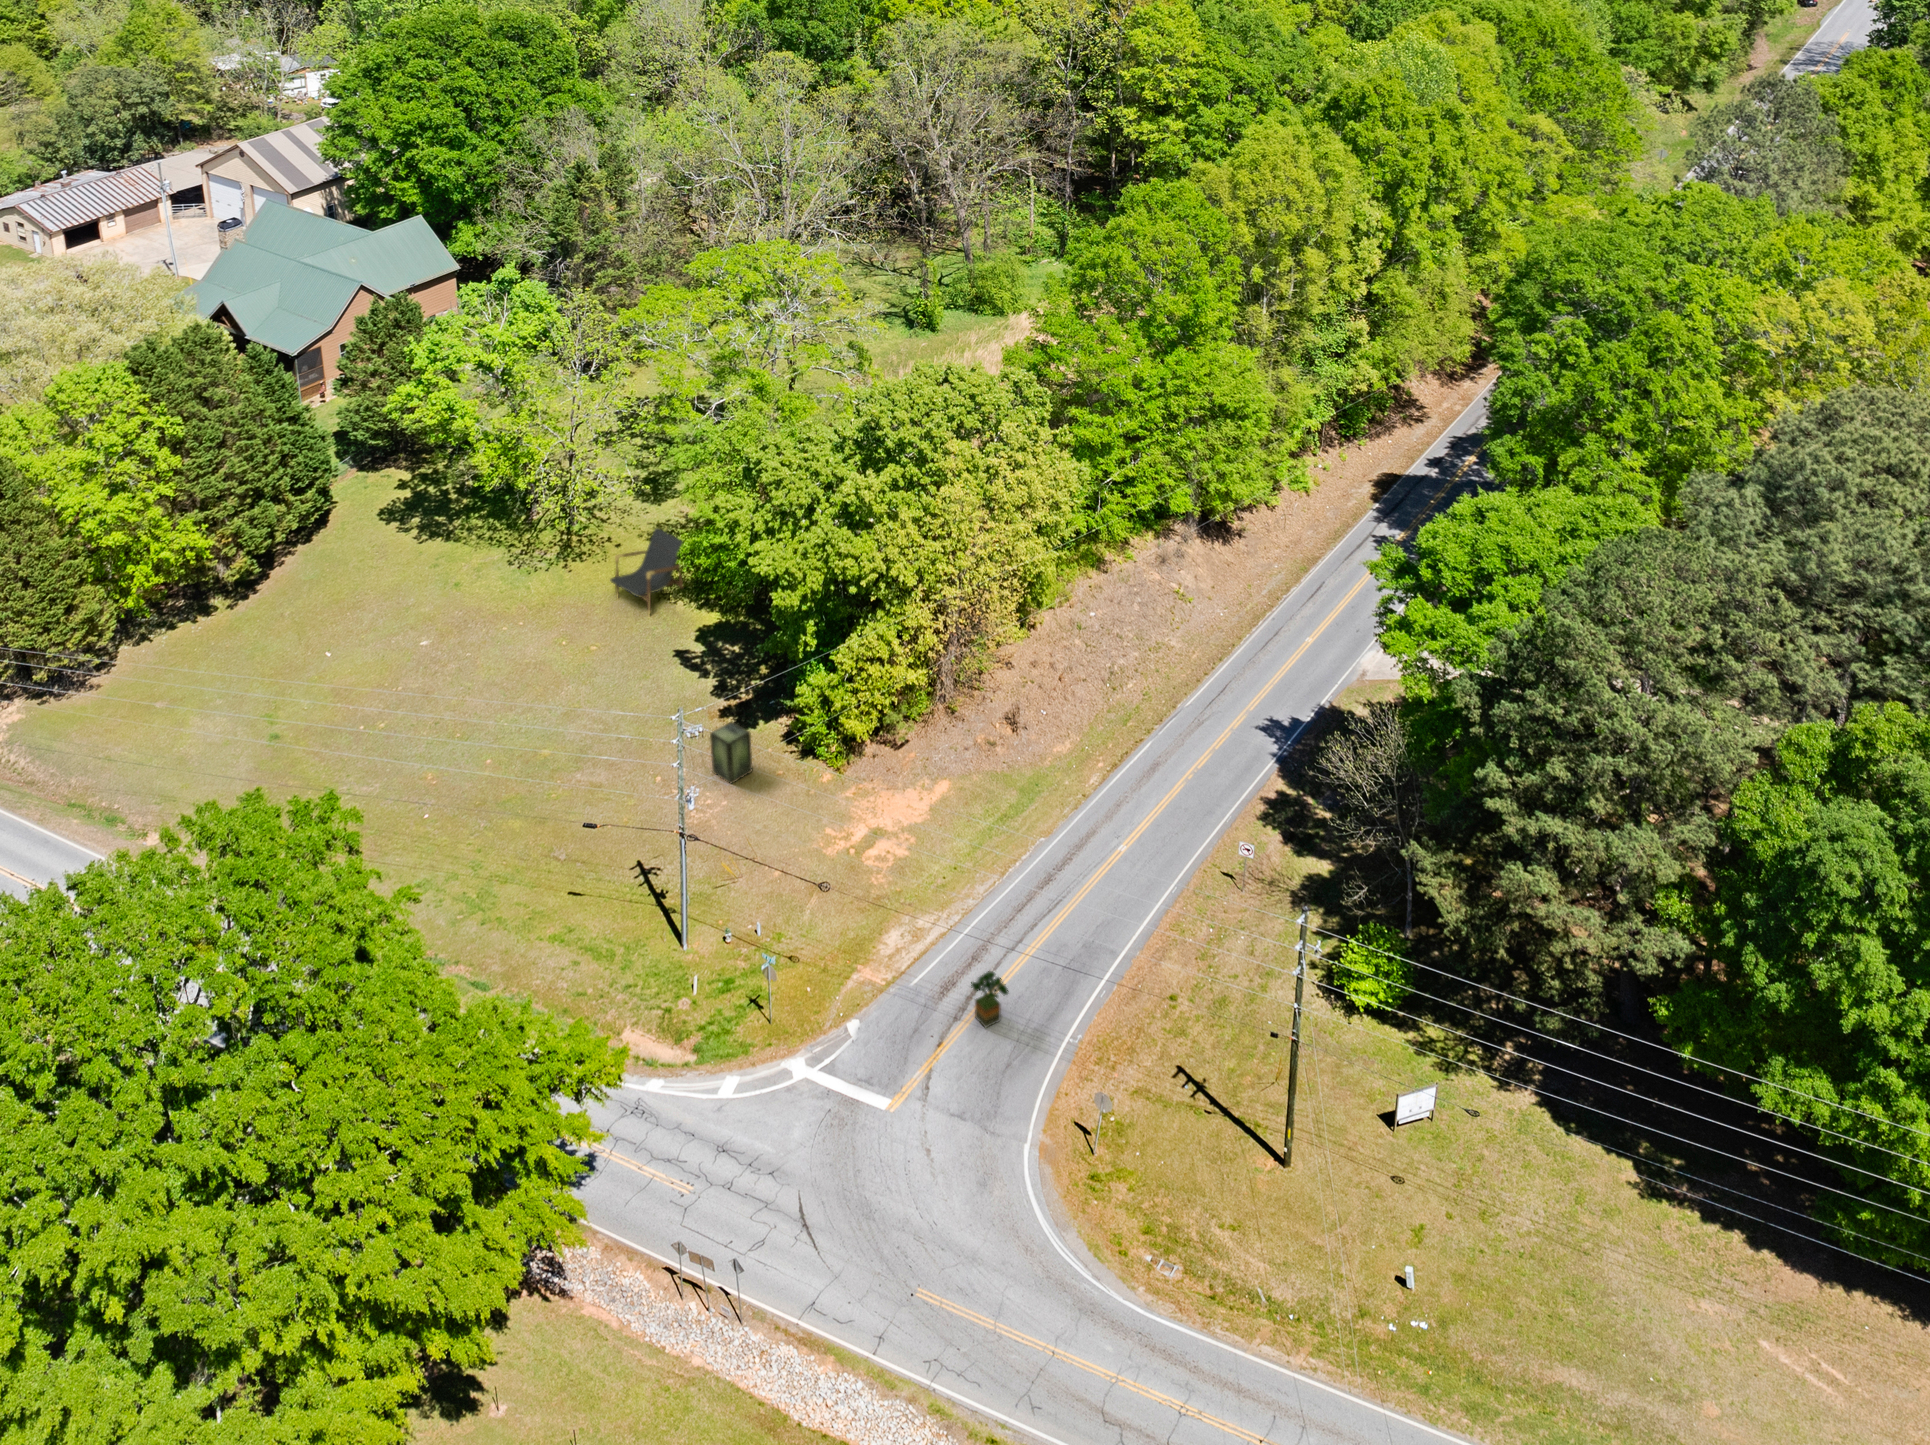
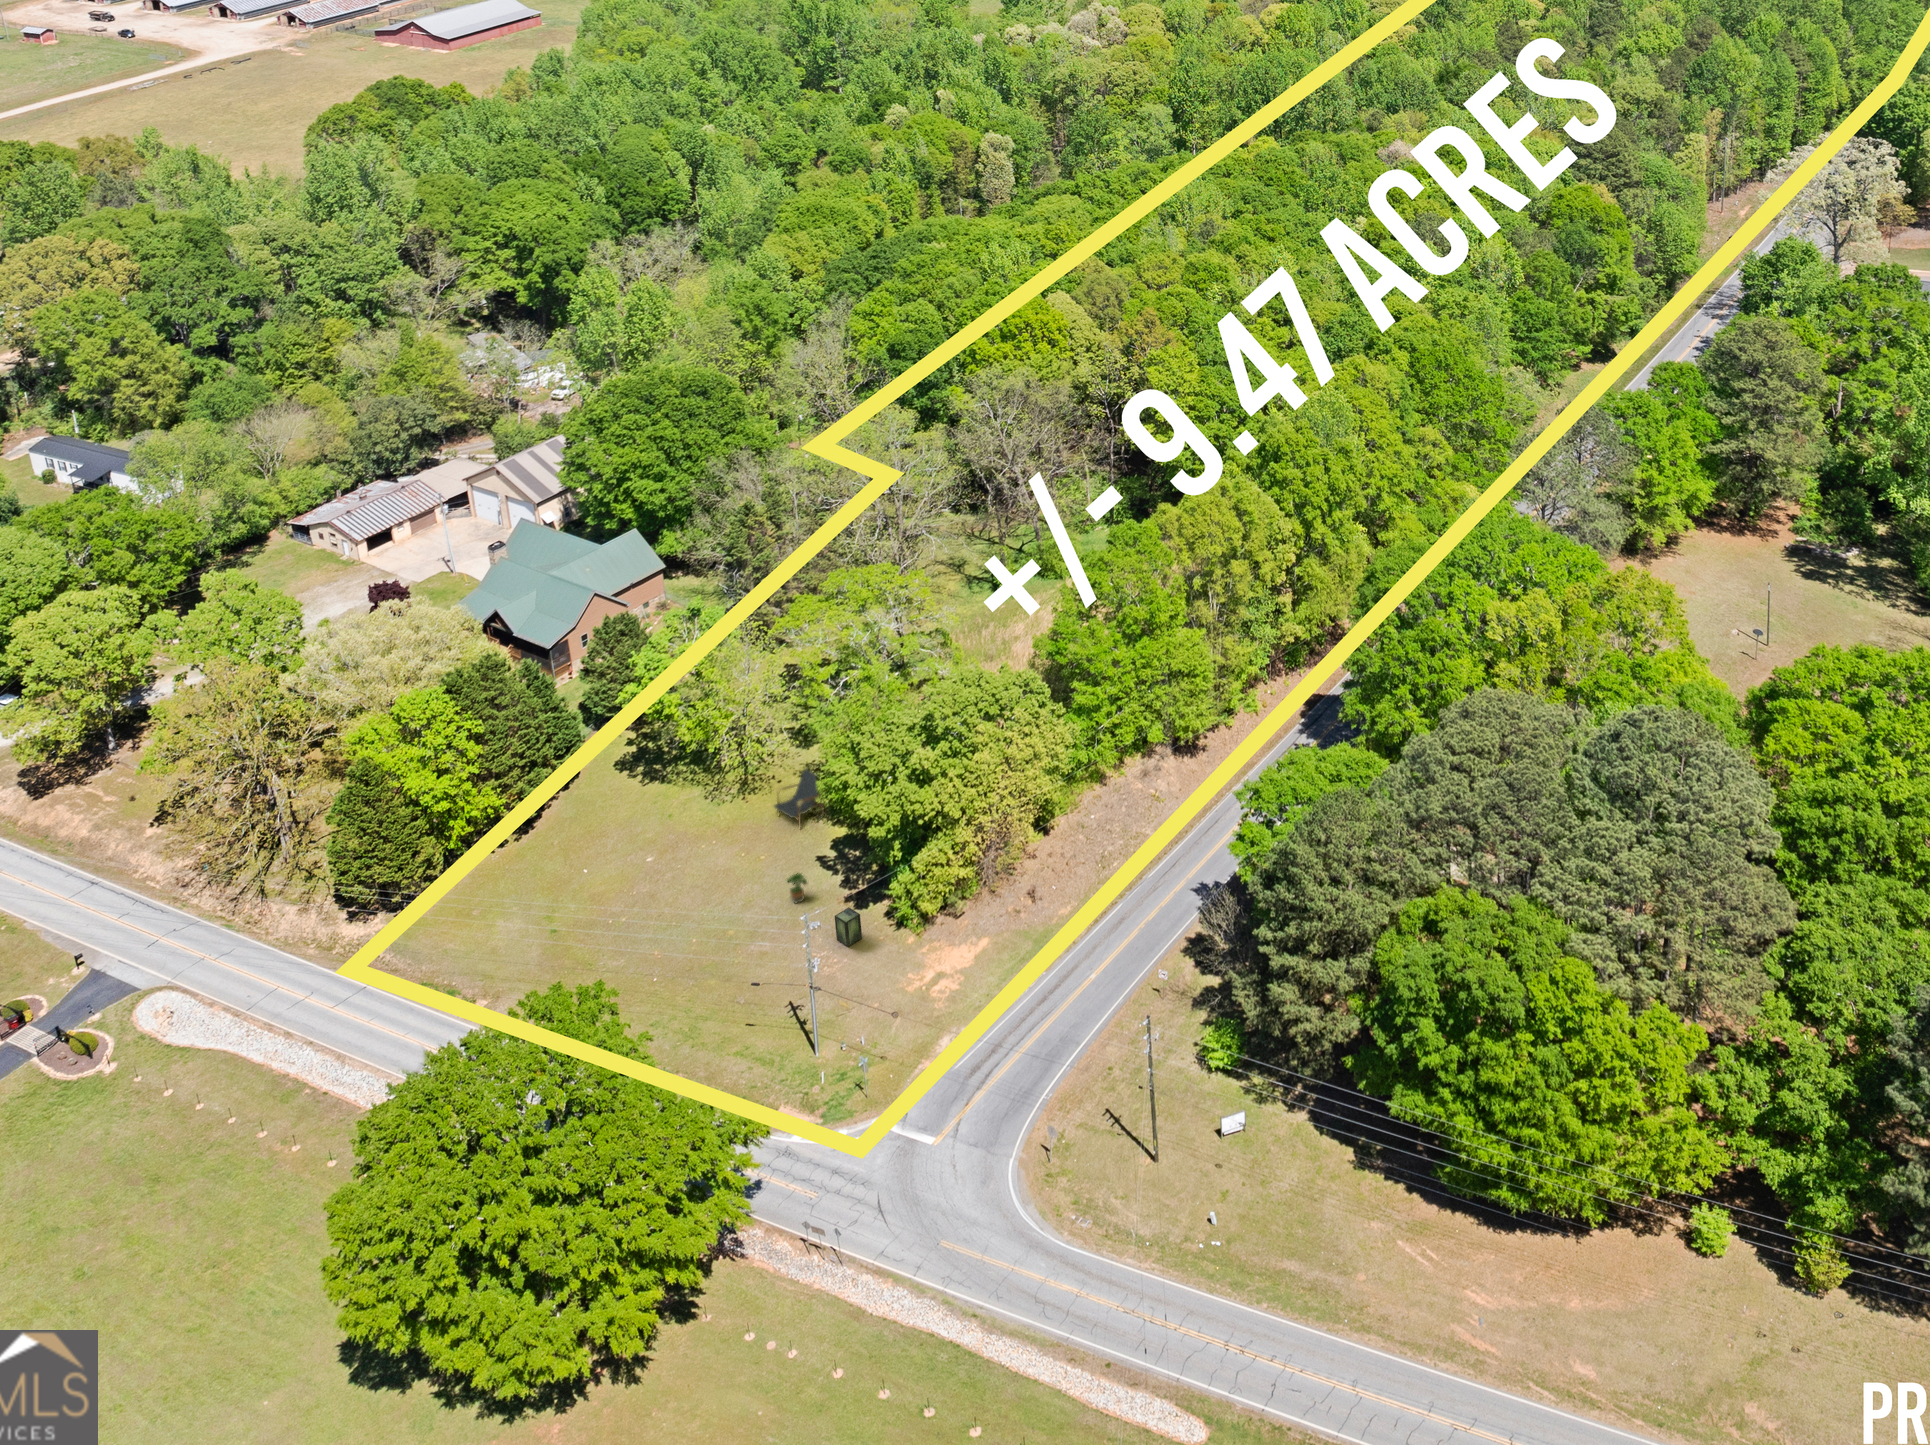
potted tree: present [971,971,1009,1027] -> present [787,873,807,904]

